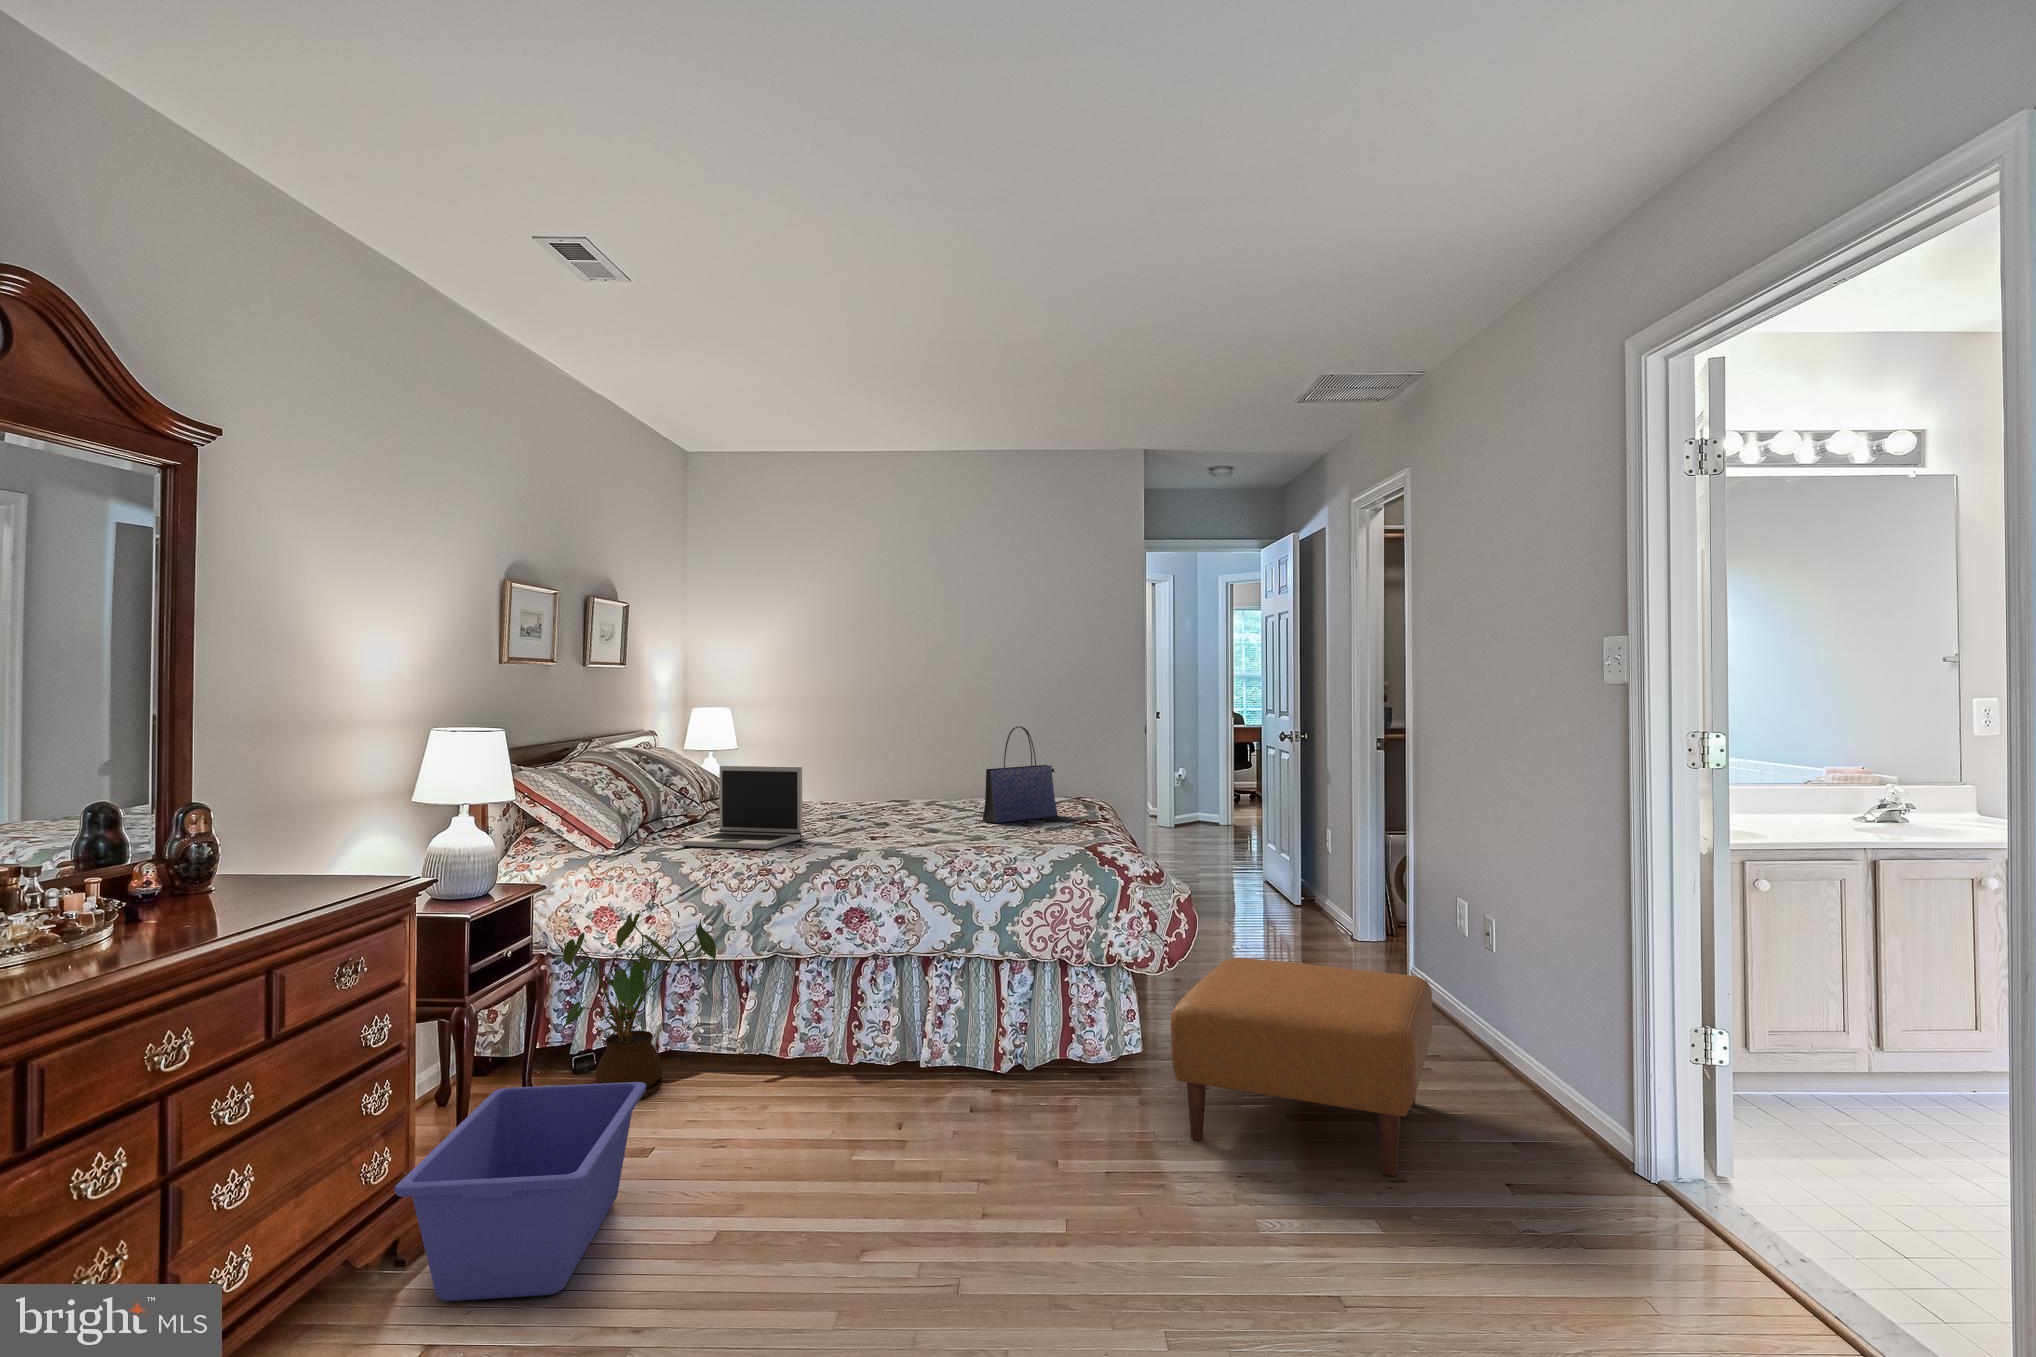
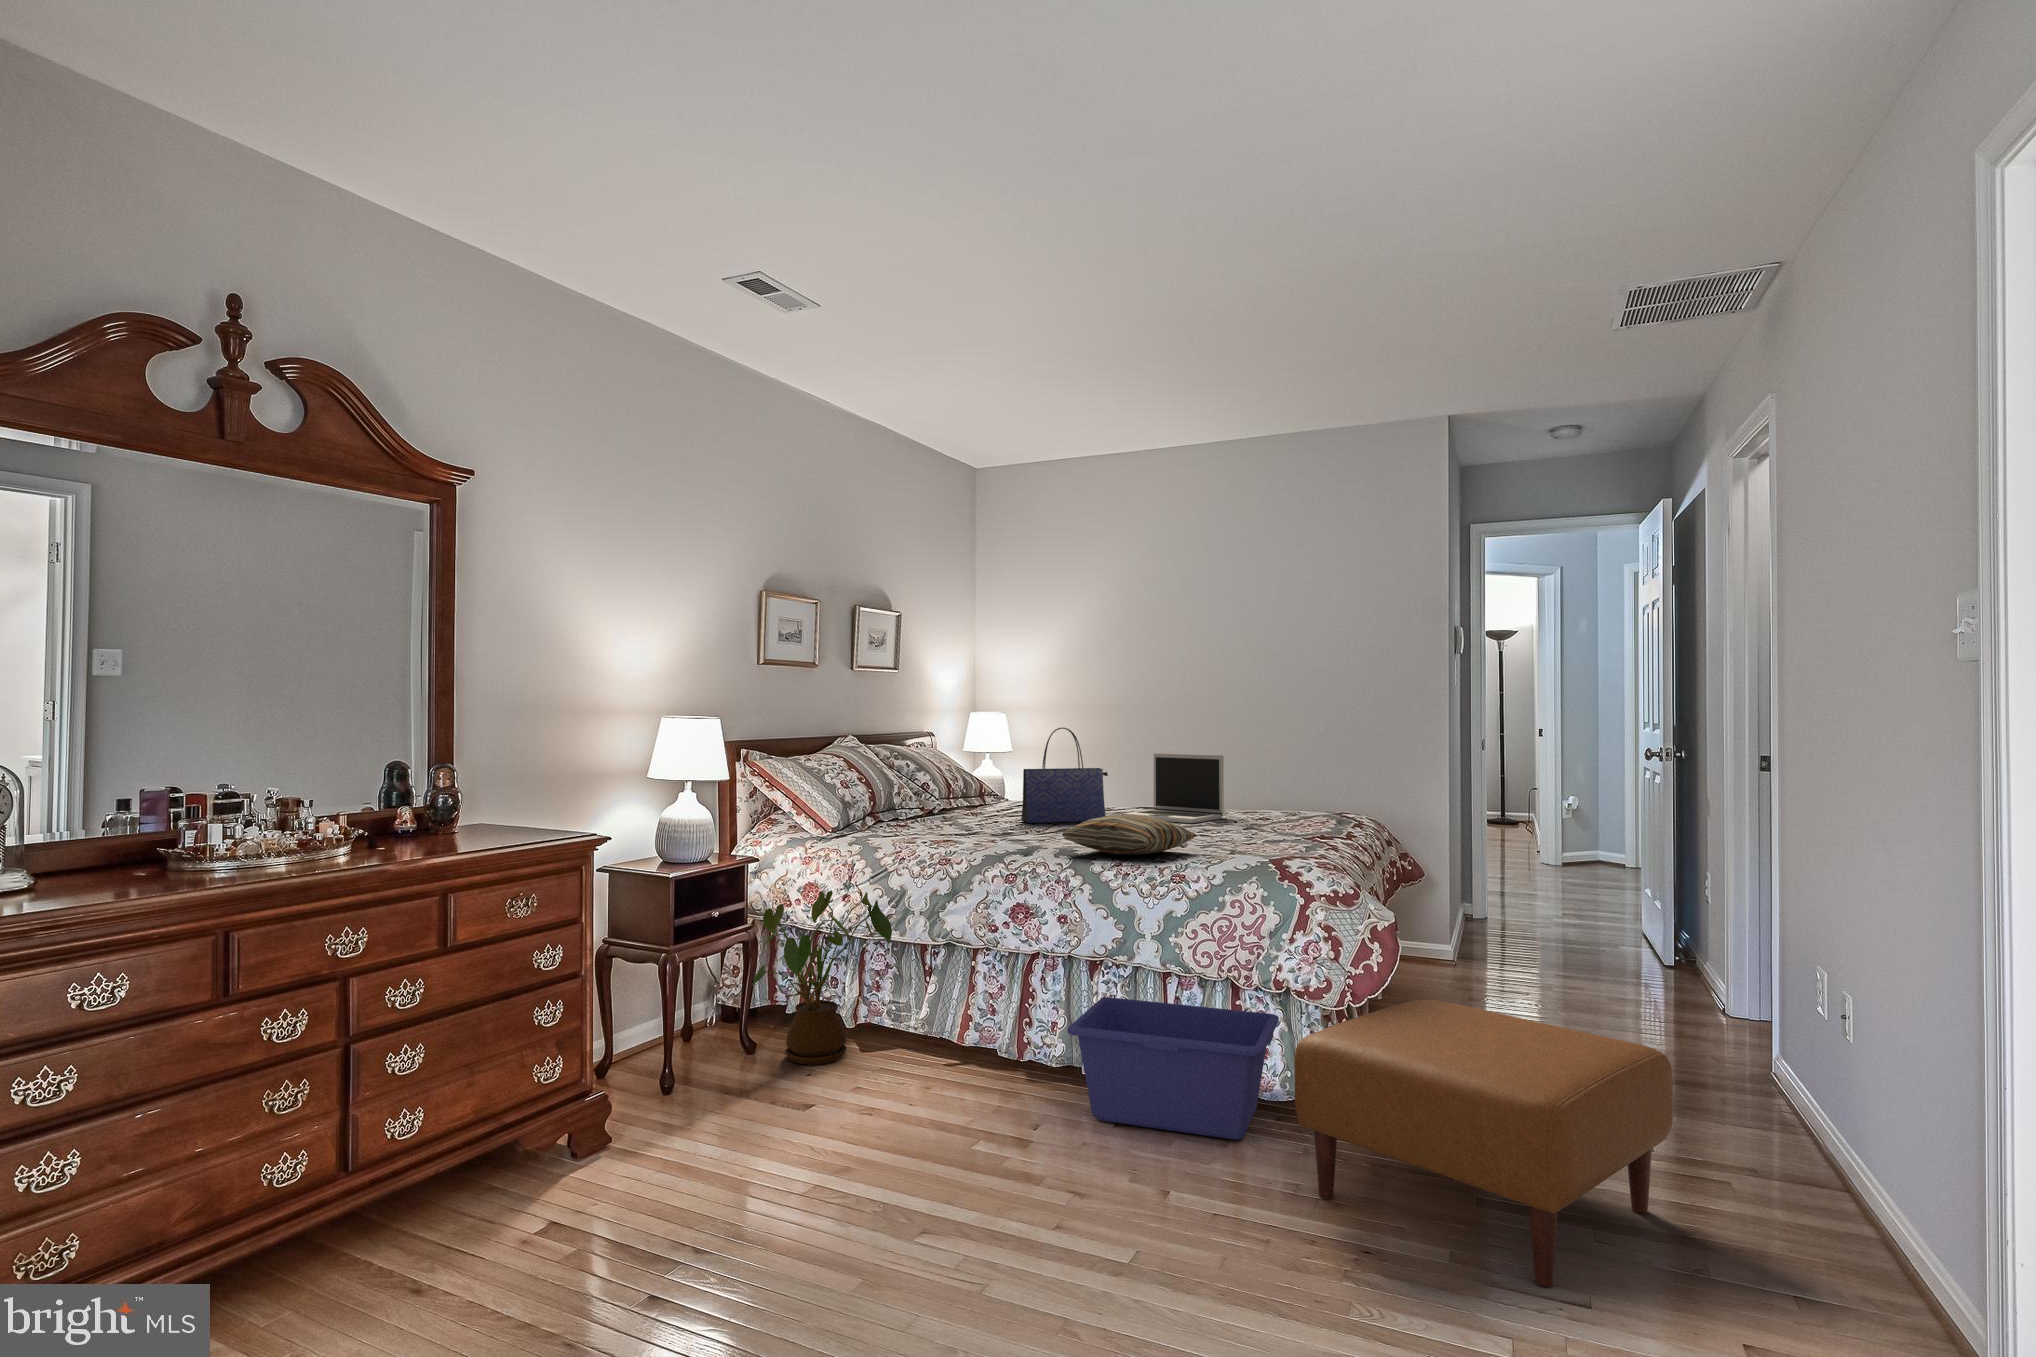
tote bag: present [983,726,1058,823] -> present [1021,728,1108,823]
laptop: present [682,766,802,849] -> present [1122,753,1224,823]
pillow: none [890,814,1007,853] -> present [1062,815,1196,855]
storage bin: present [394,1082,646,1301] -> present [1068,997,1279,1140]

